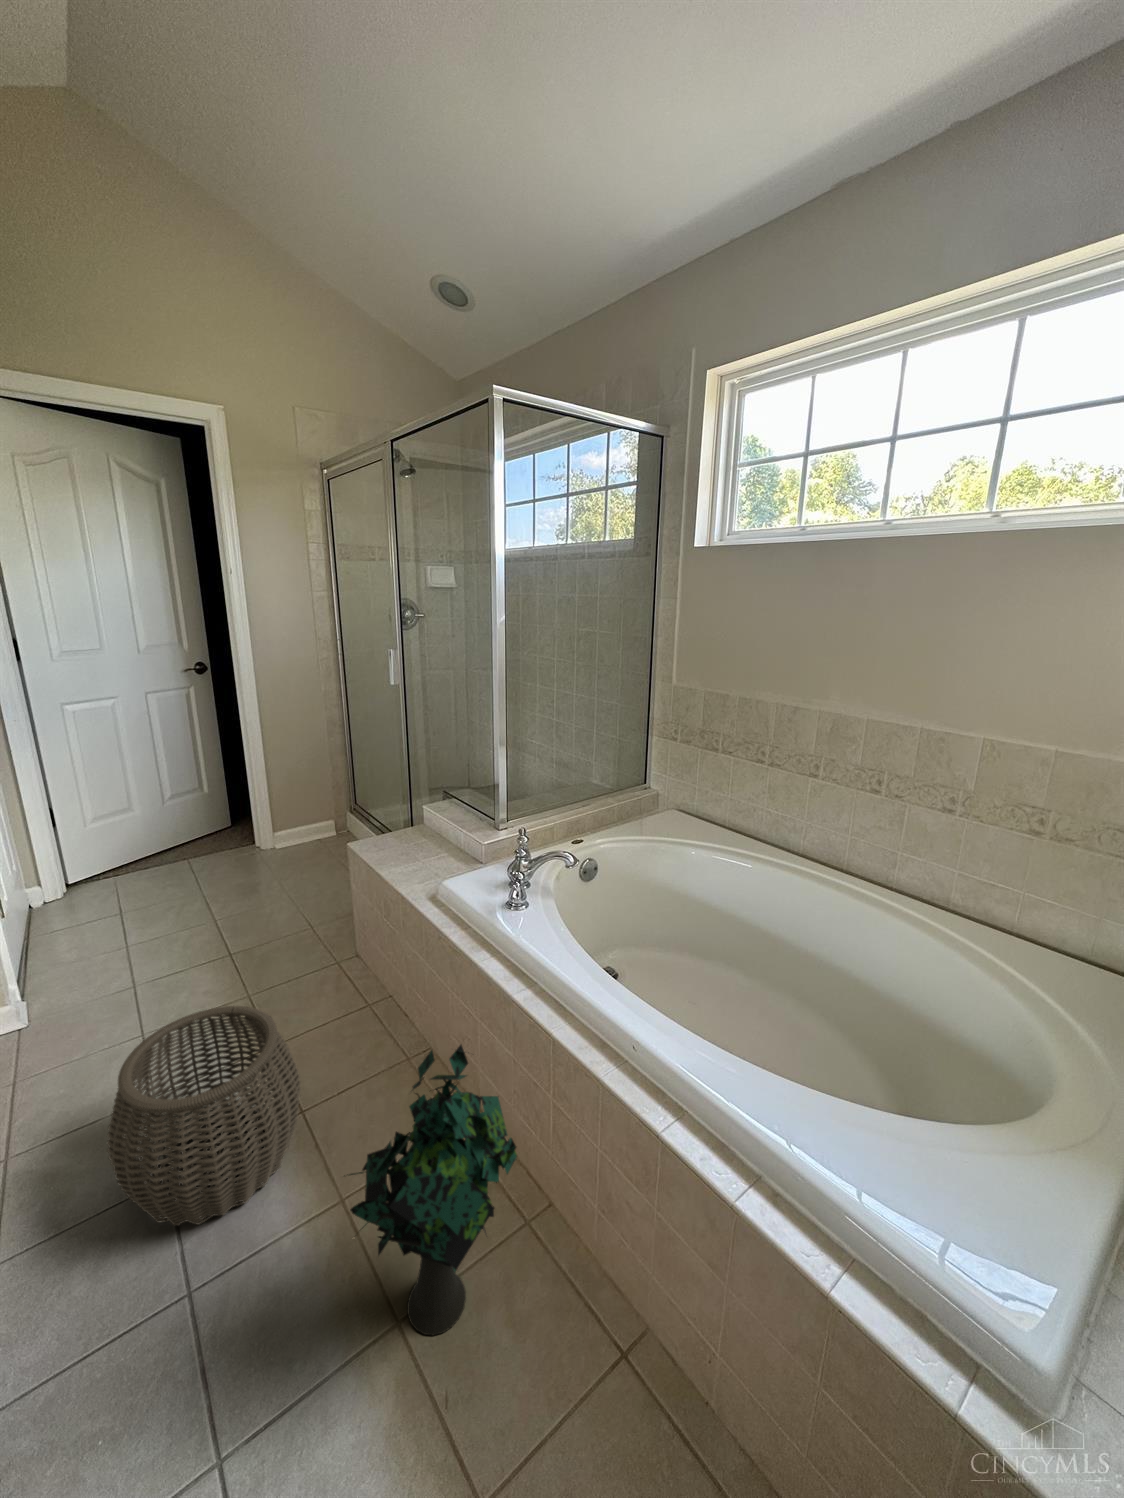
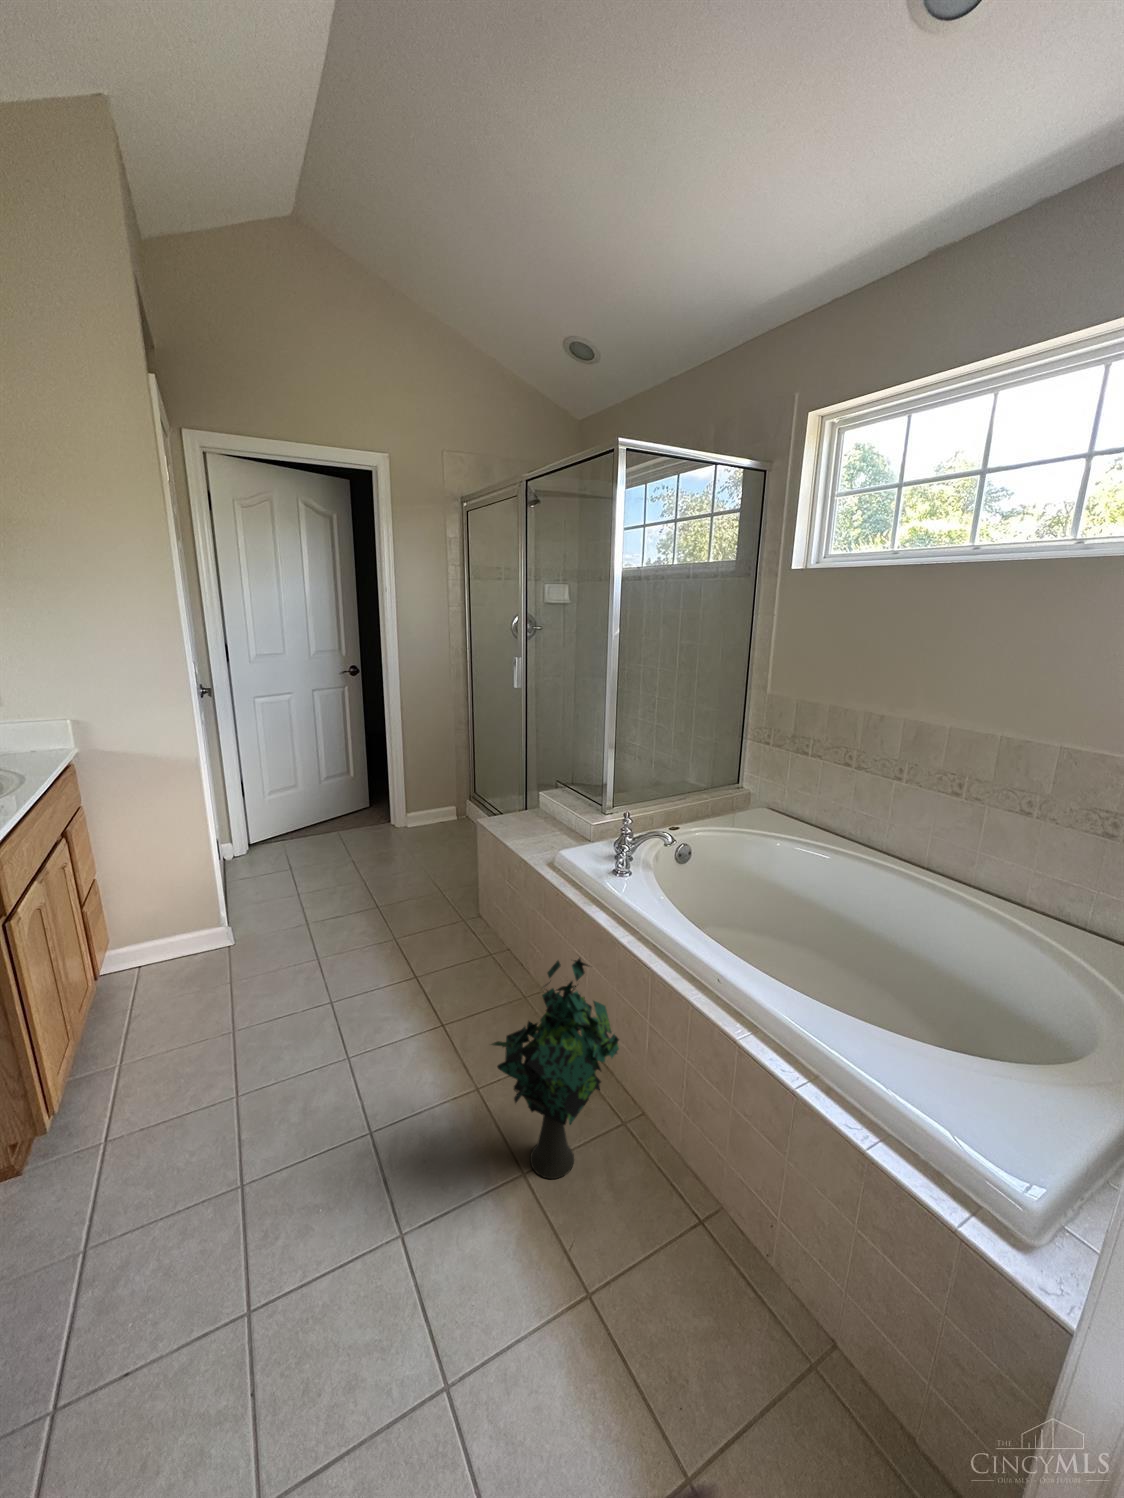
woven basket: present [107,1006,301,1225] -> none [316,932,447,1087]

